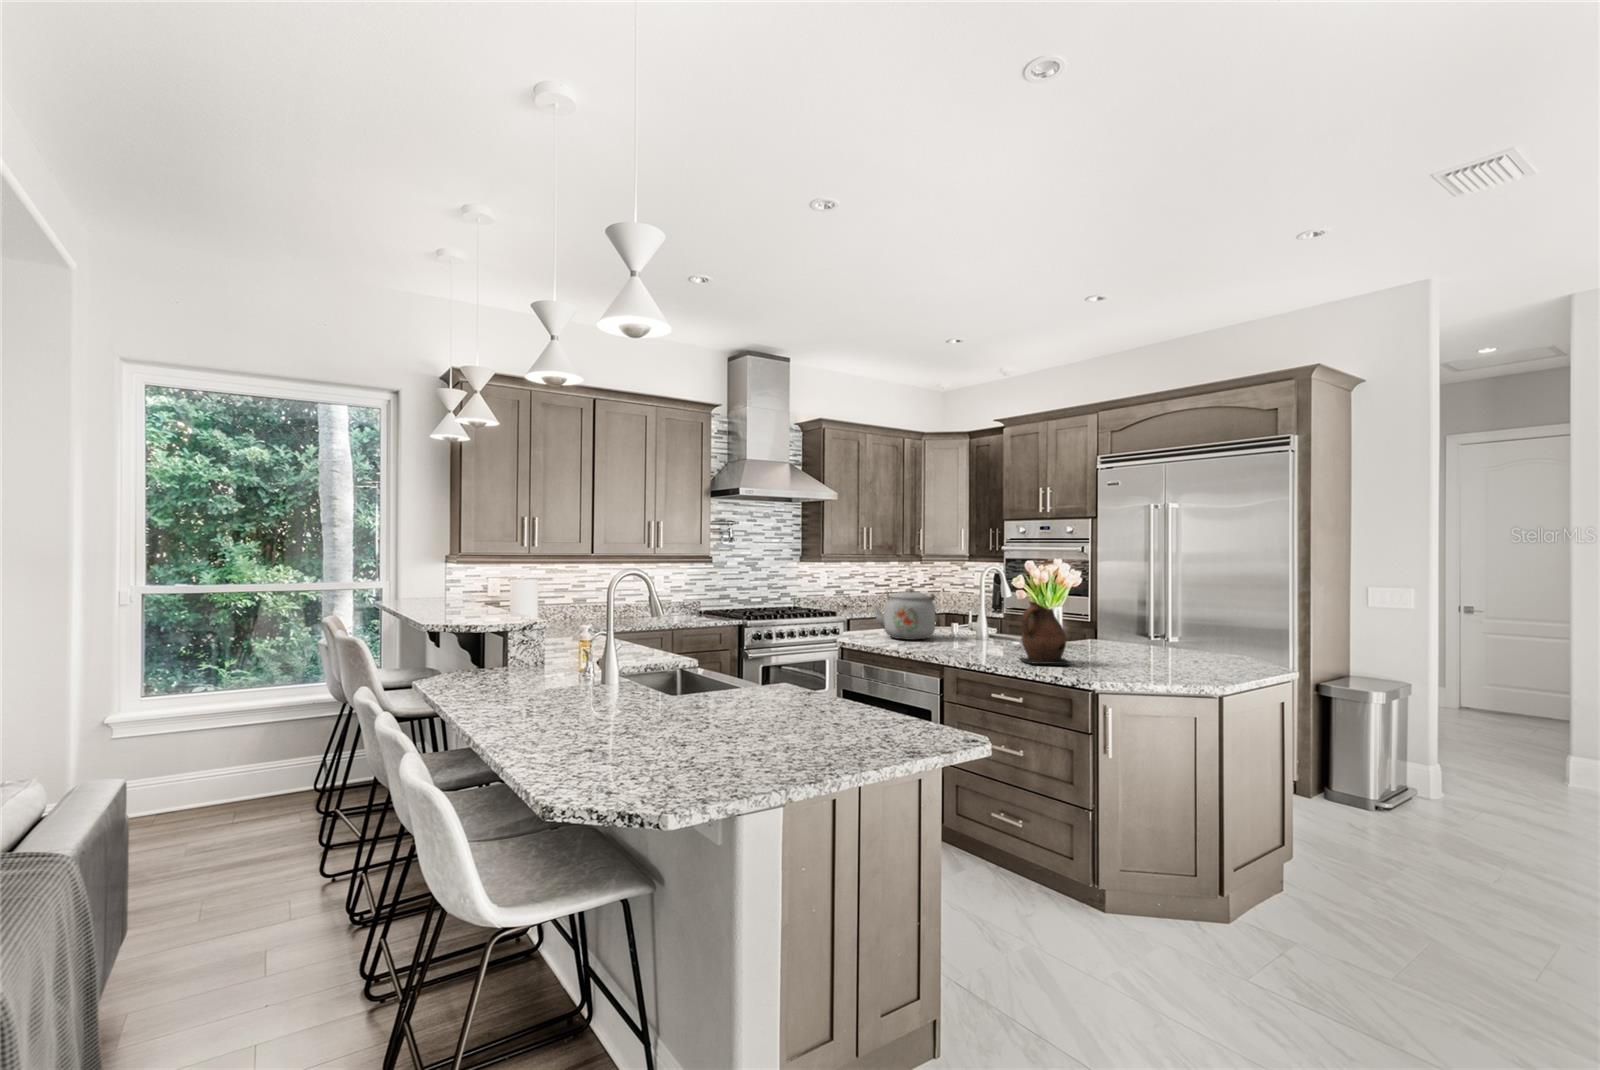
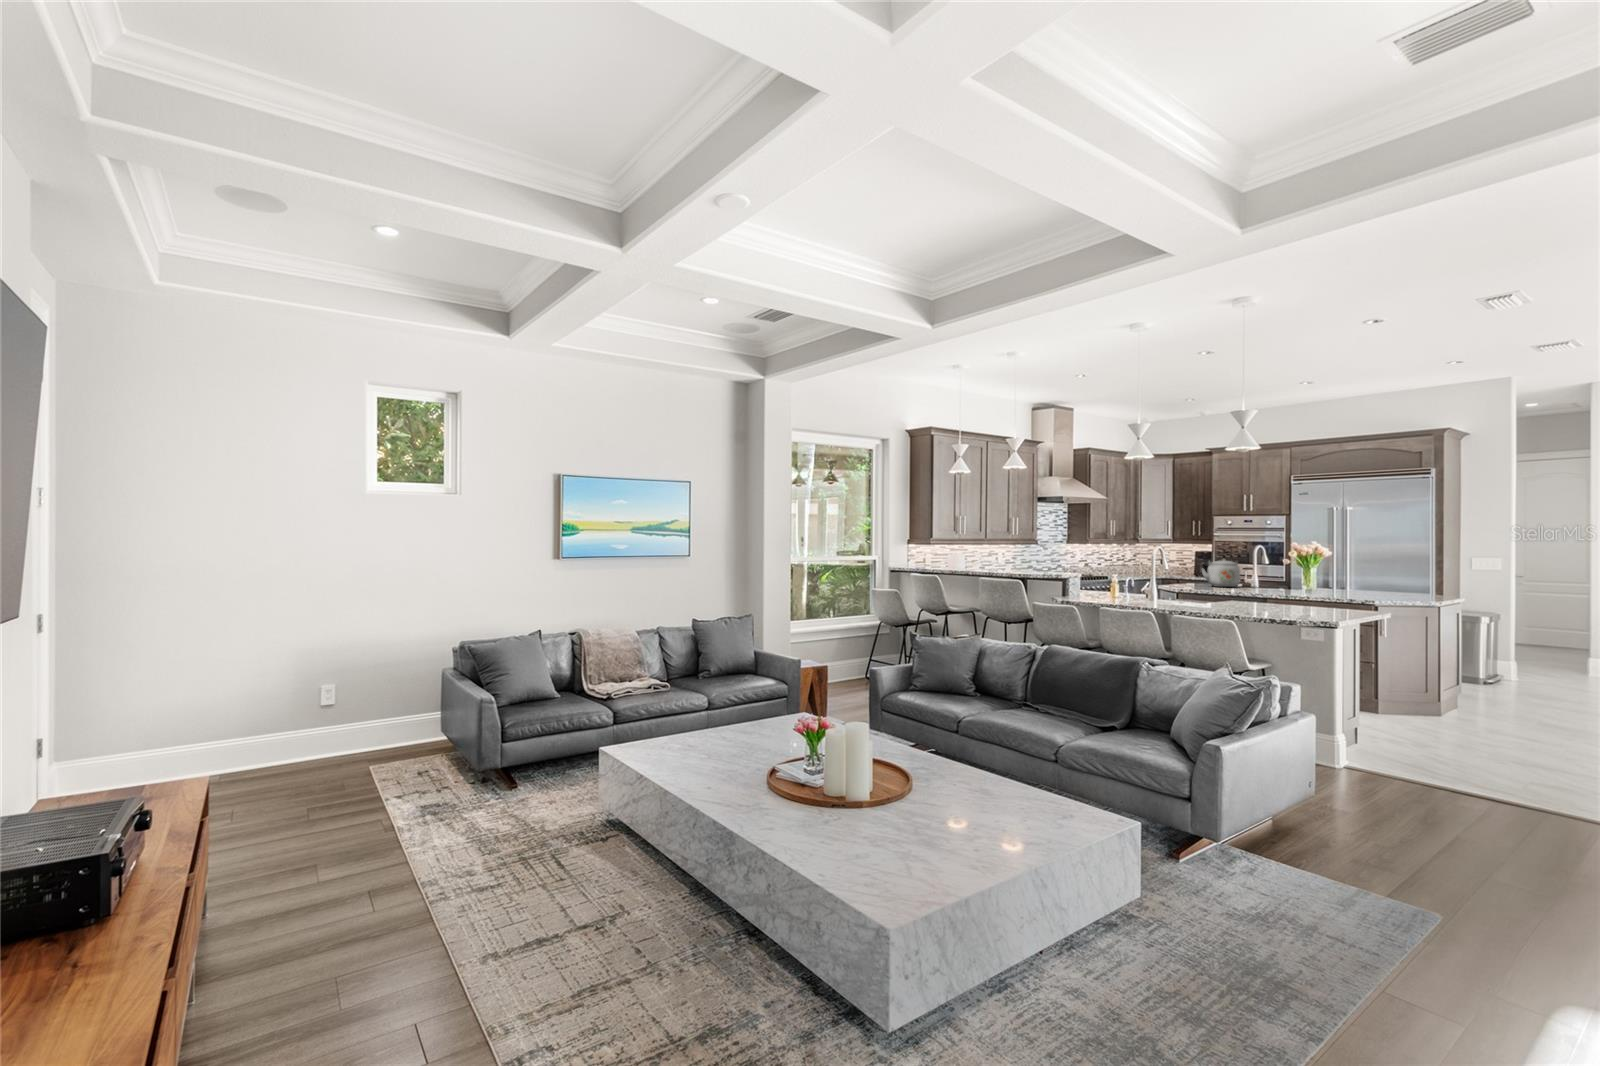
ceramic pitcher: present [1020,601,1071,665] -> none [1313,564,1349,596]

